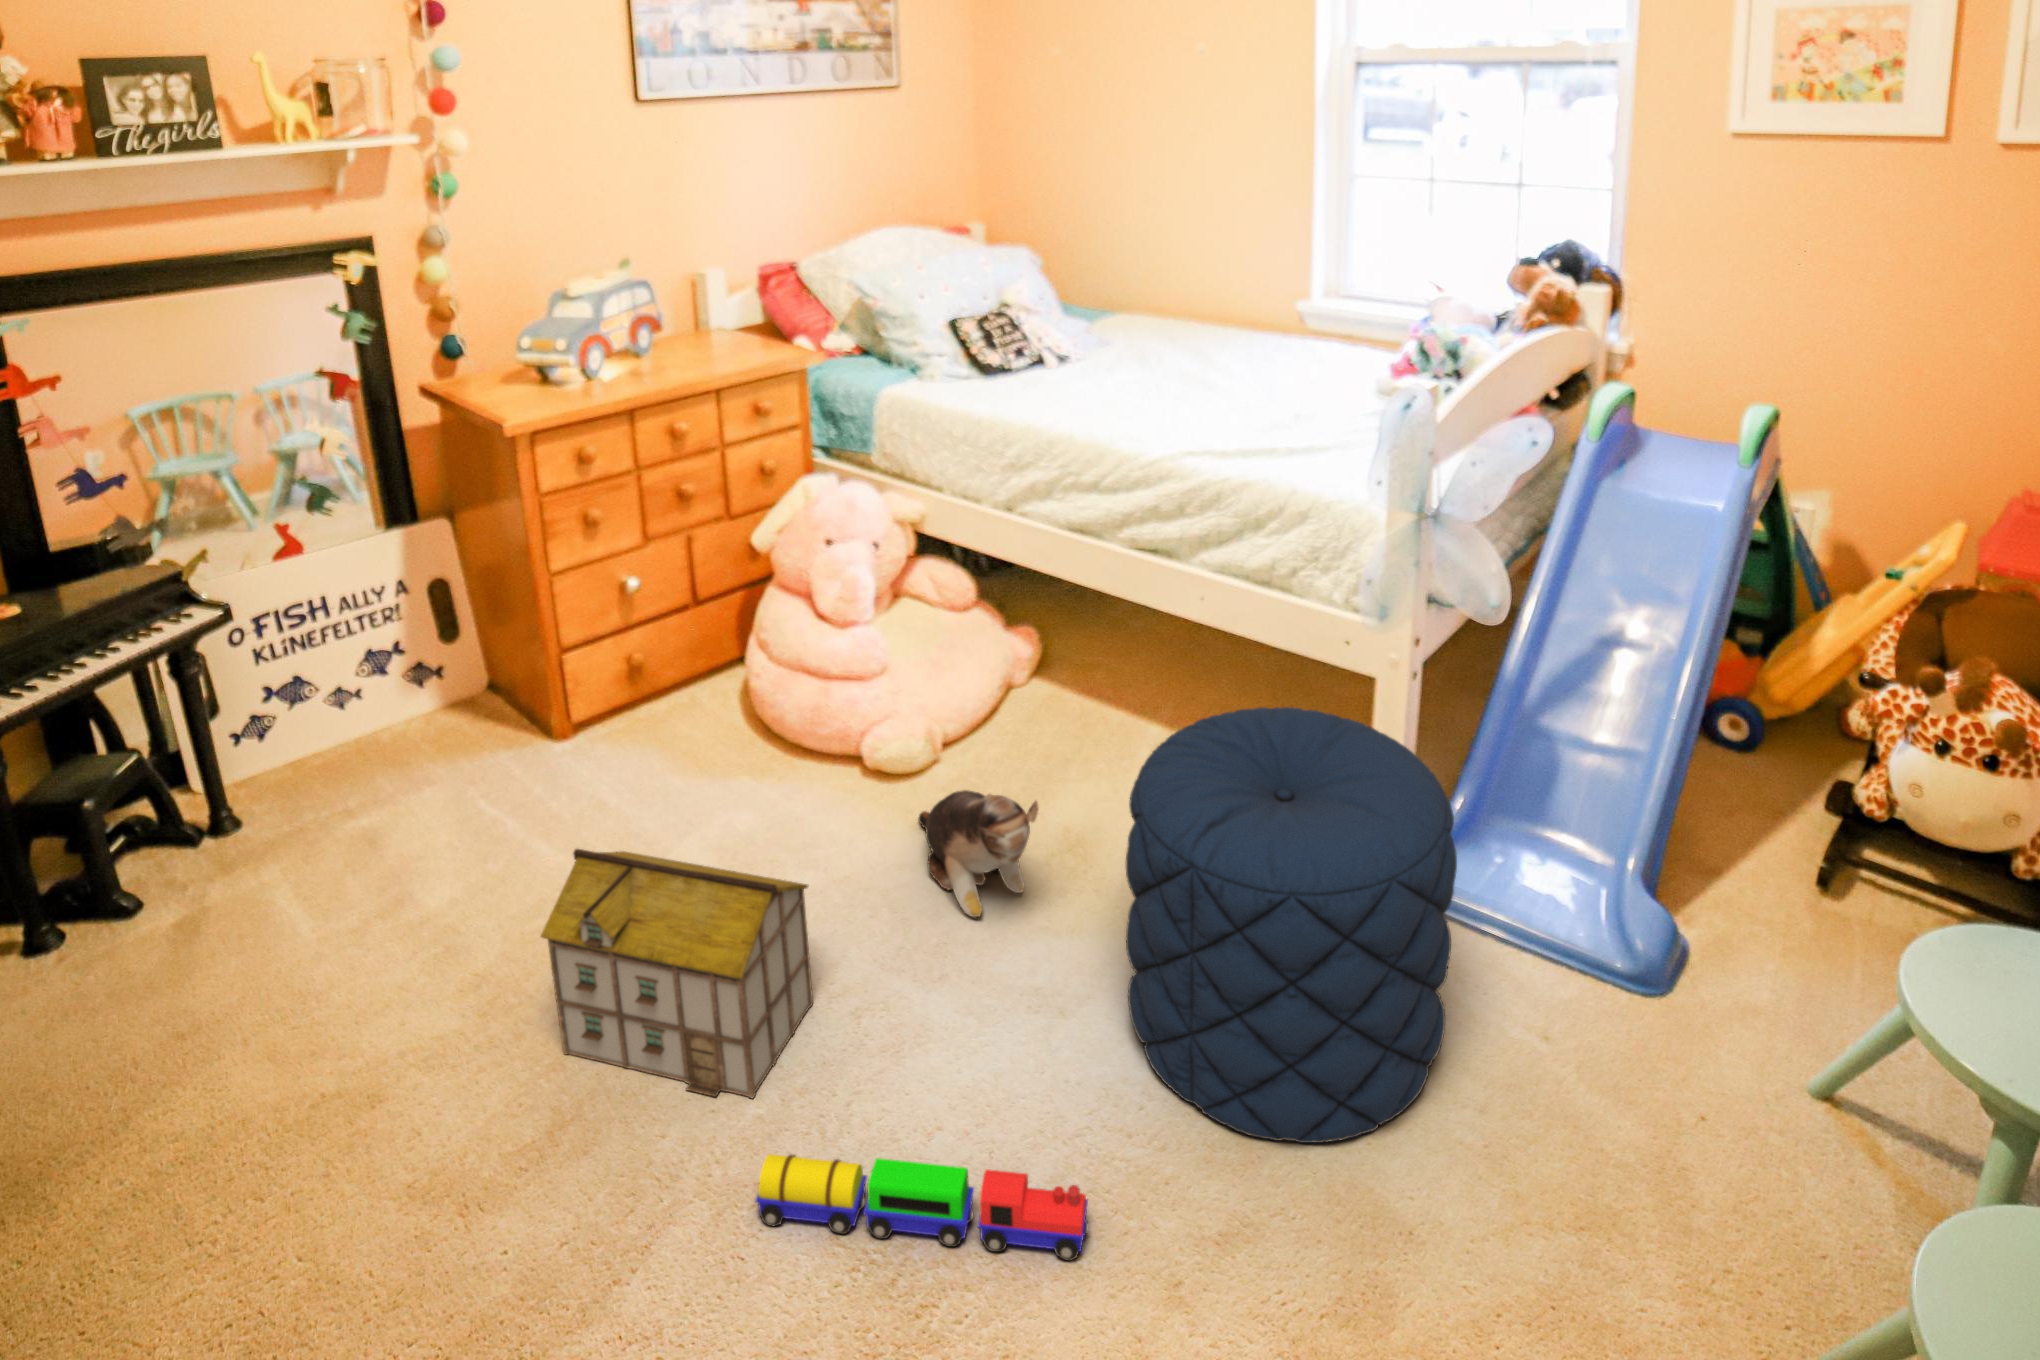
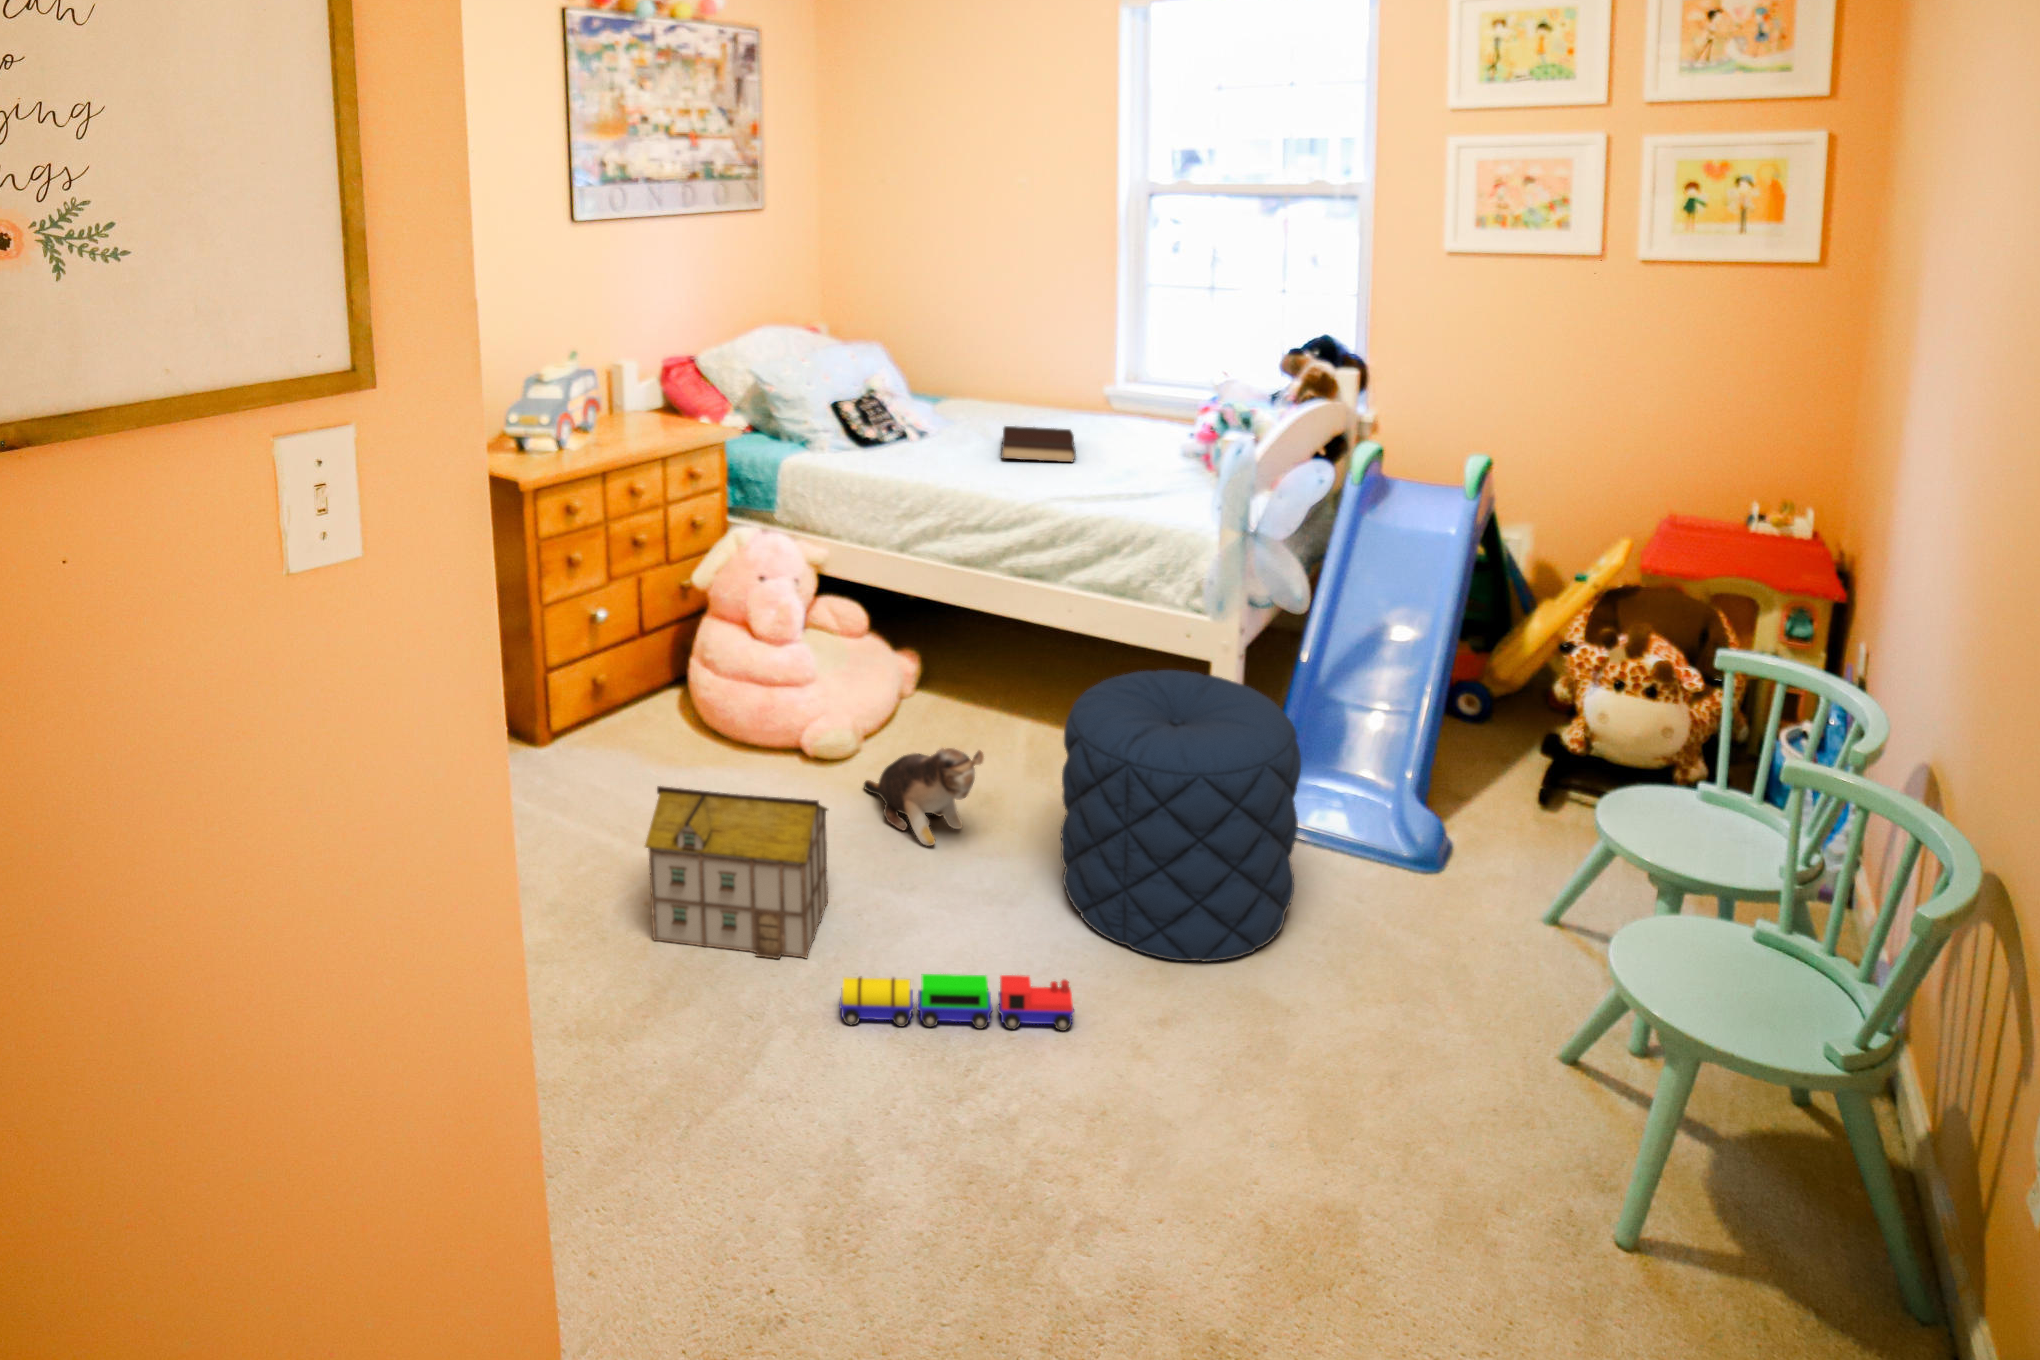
book: none [1140,355,1241,404] -> present [1001,426,1076,462]

